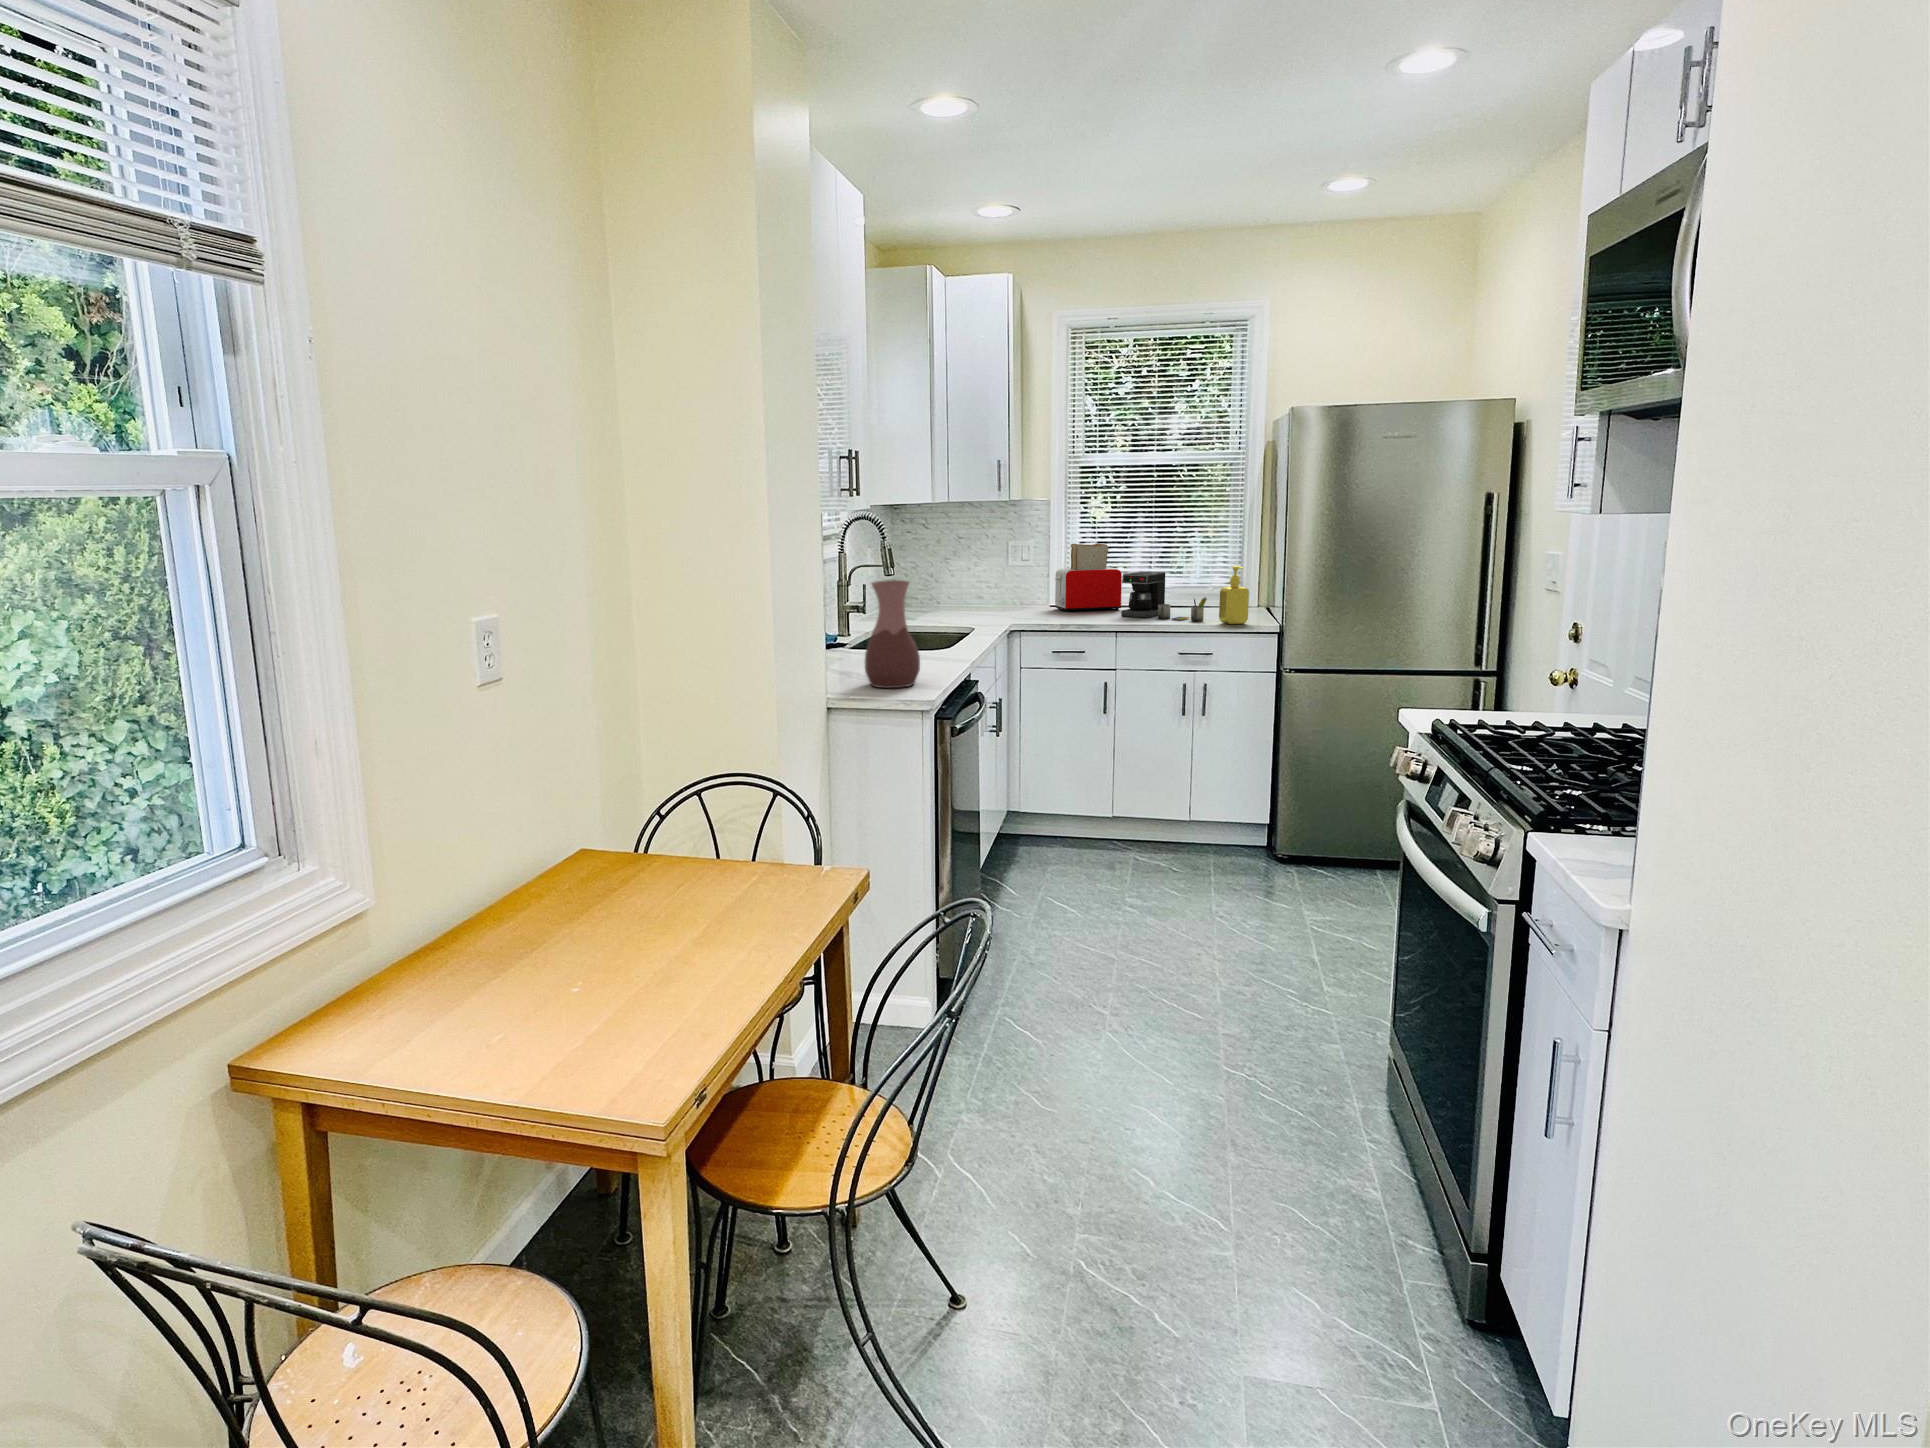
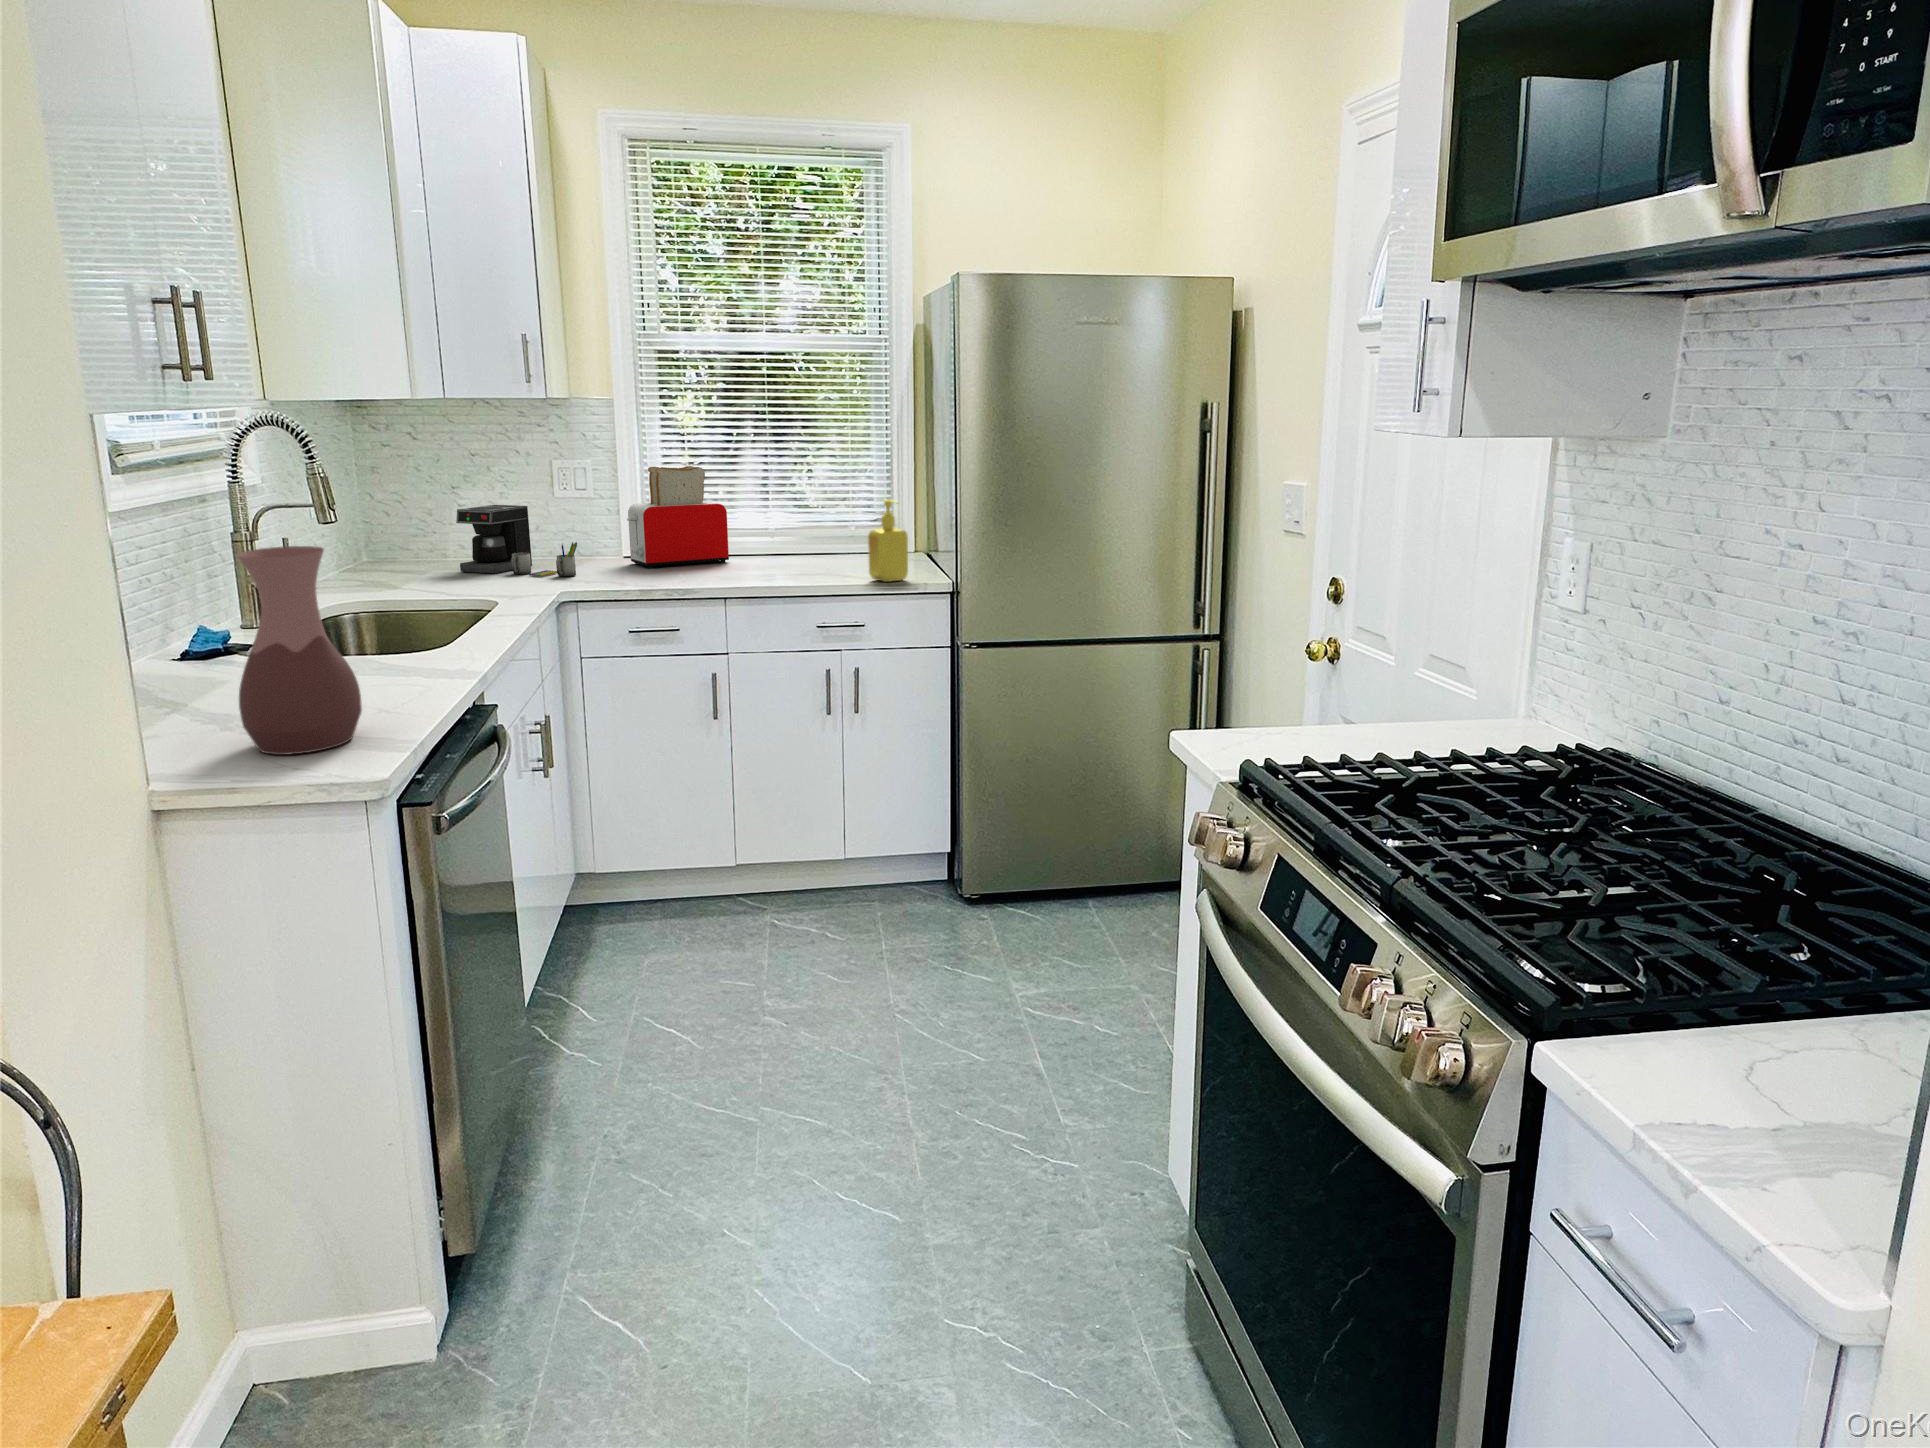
coffee maker: present [1121,571,1207,621] -> present [456,505,577,576]

